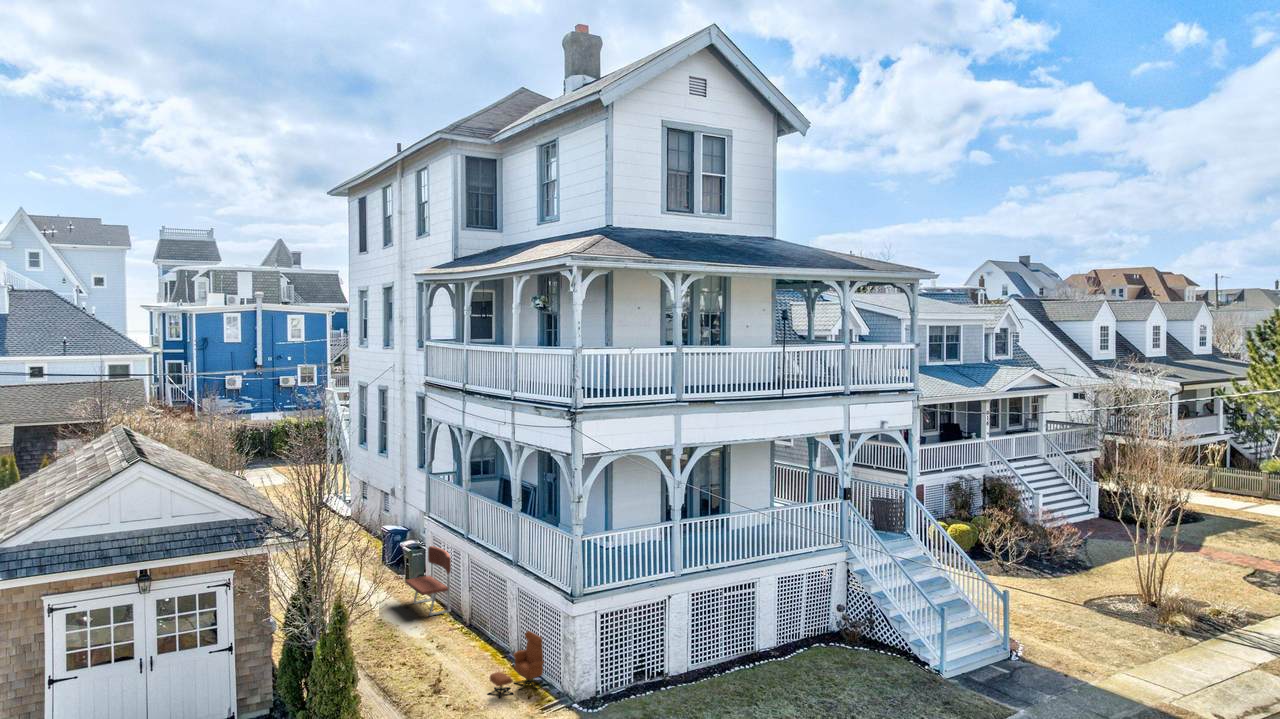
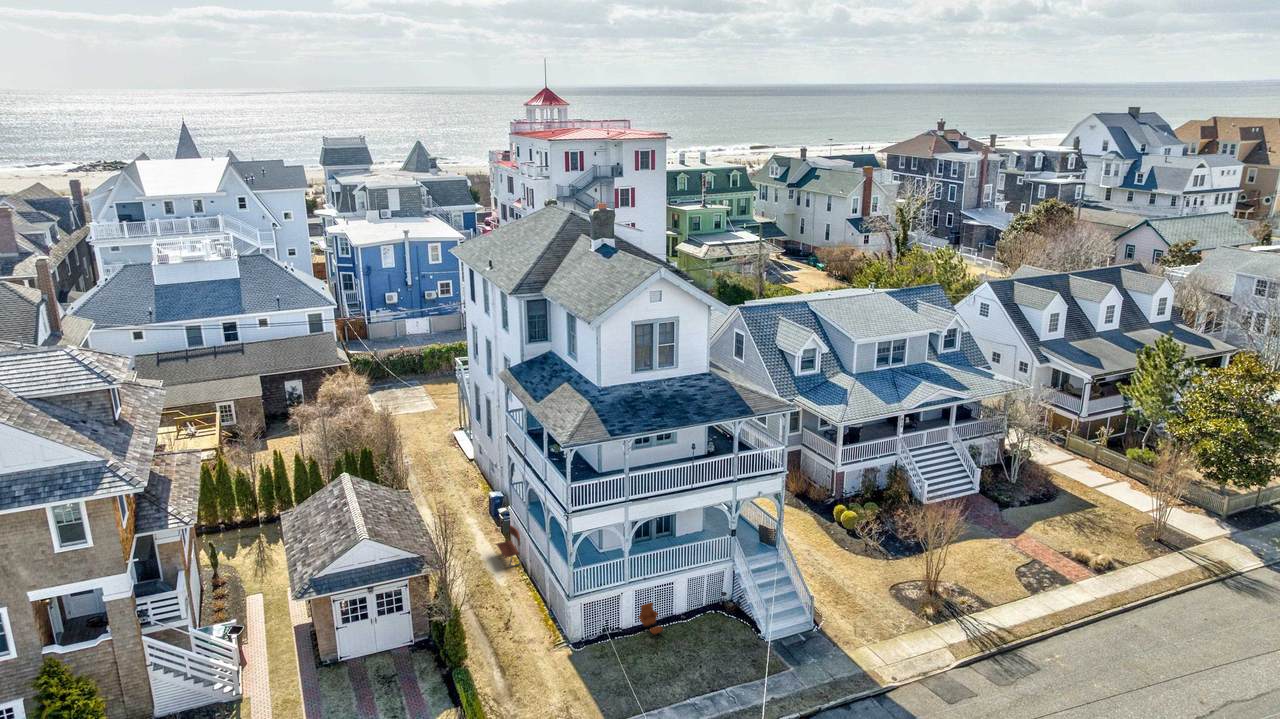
lounge chair: present [488,631,545,698] -> present [639,602,663,636]

